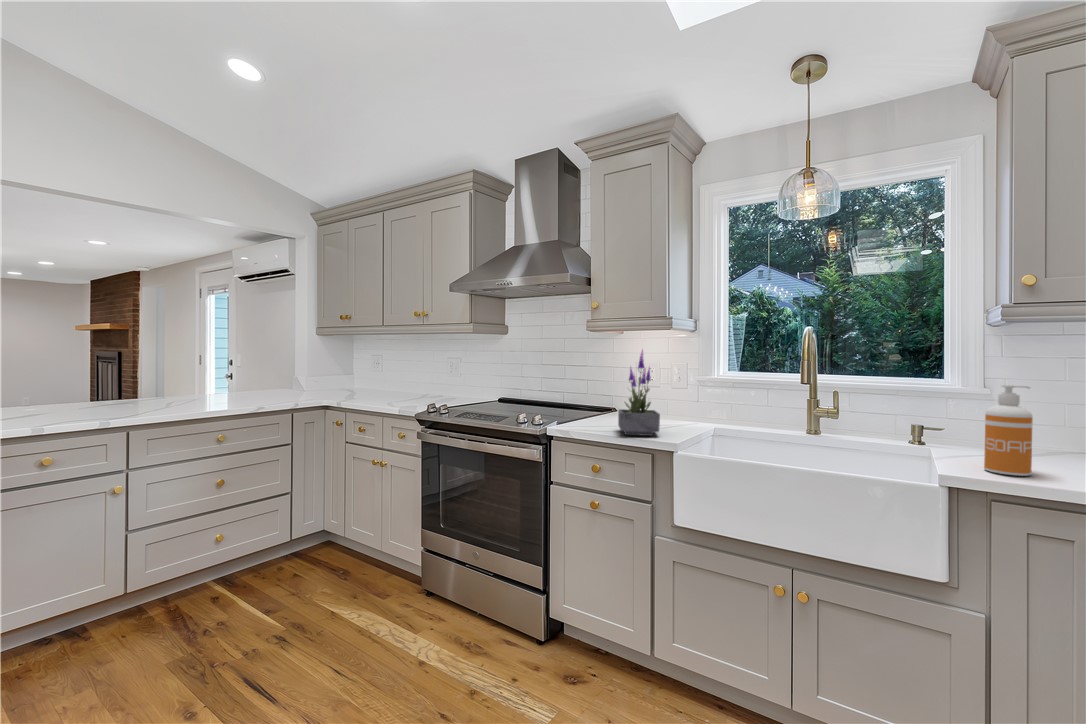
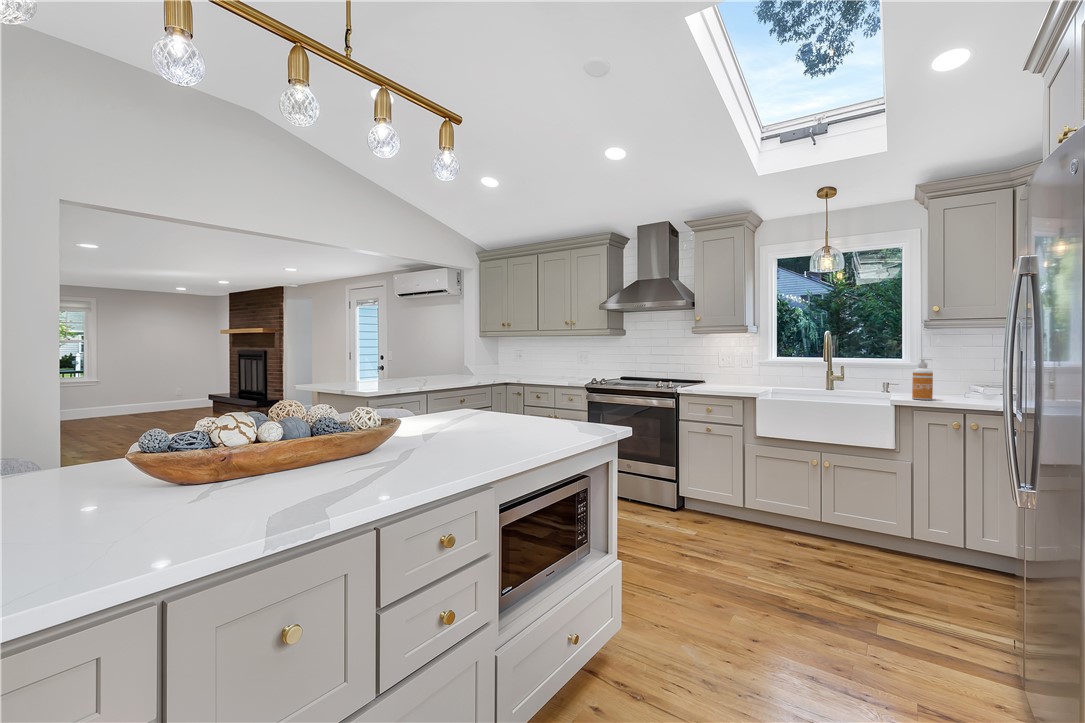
potted plant: present [618,349,660,436] -> none [720,344,746,391]

